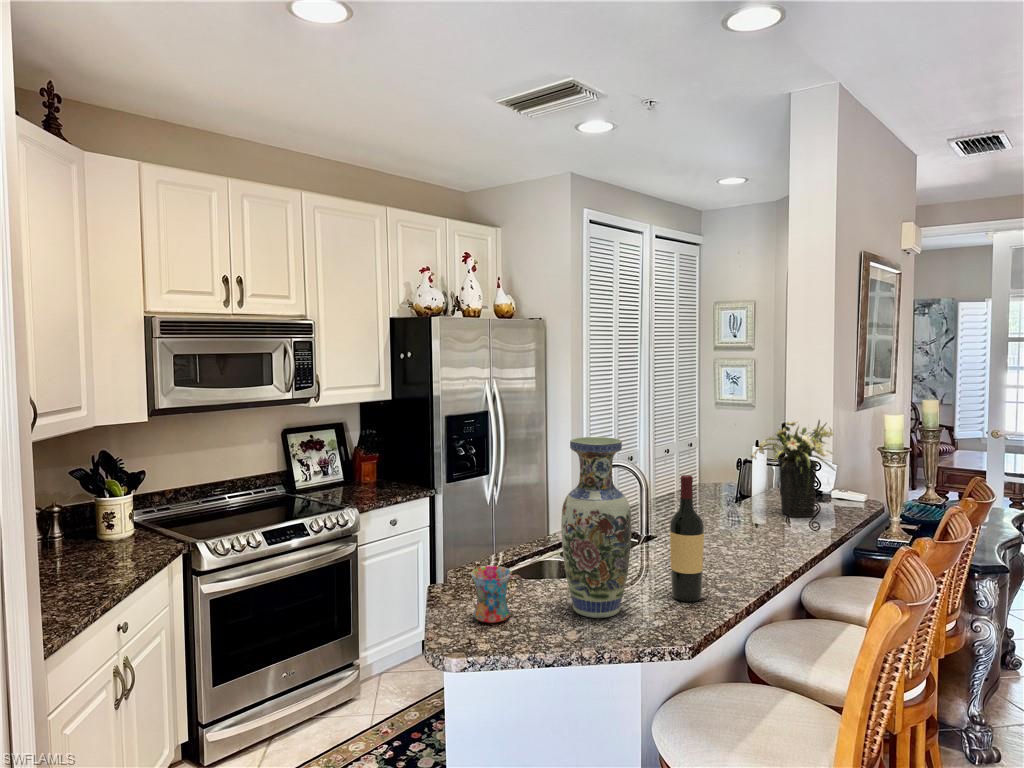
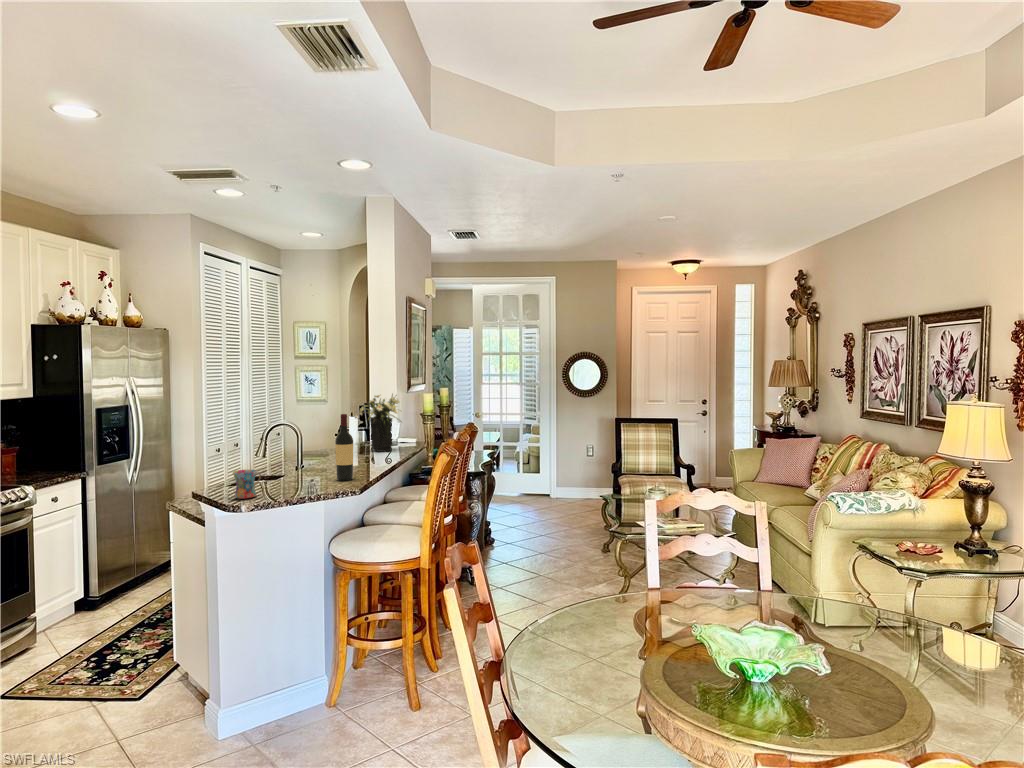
vase: present [561,437,632,618] -> none [281,394,320,490]

